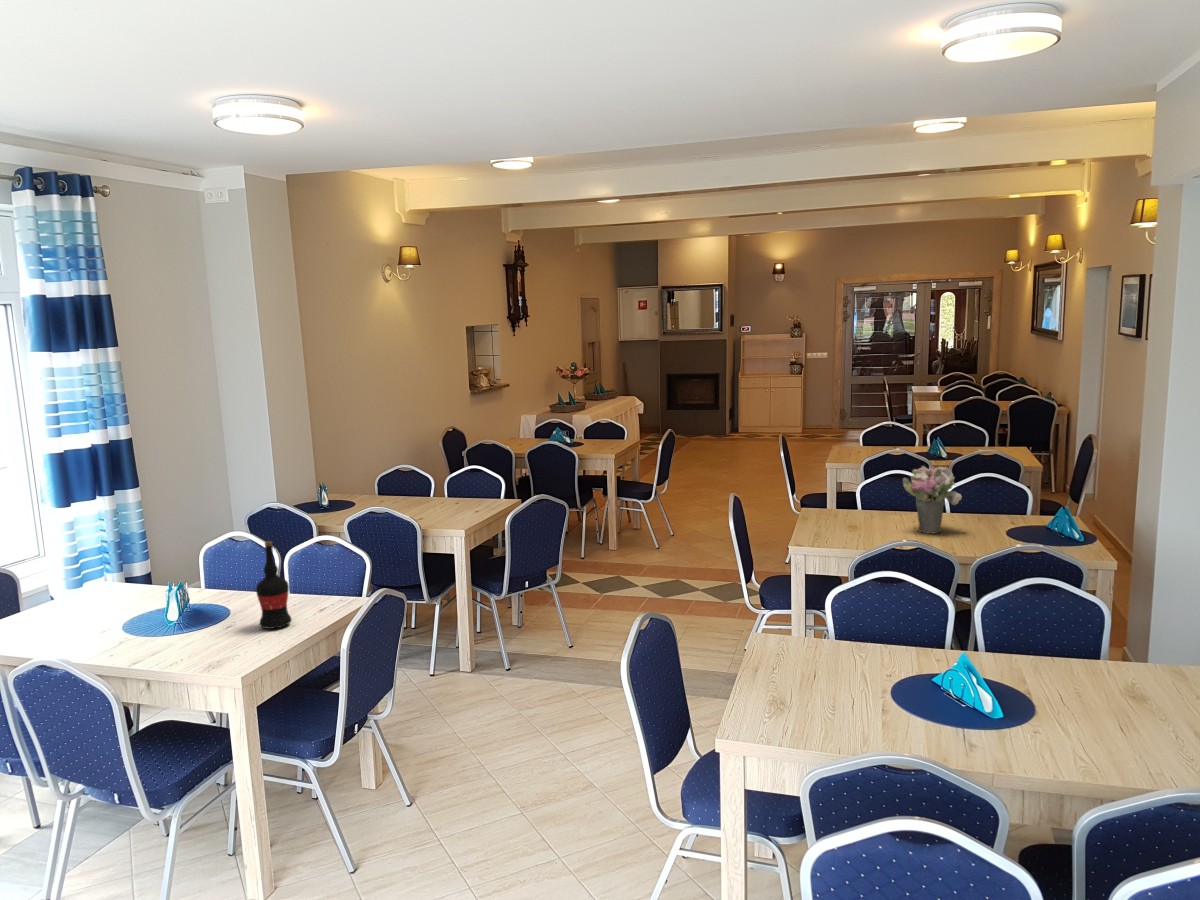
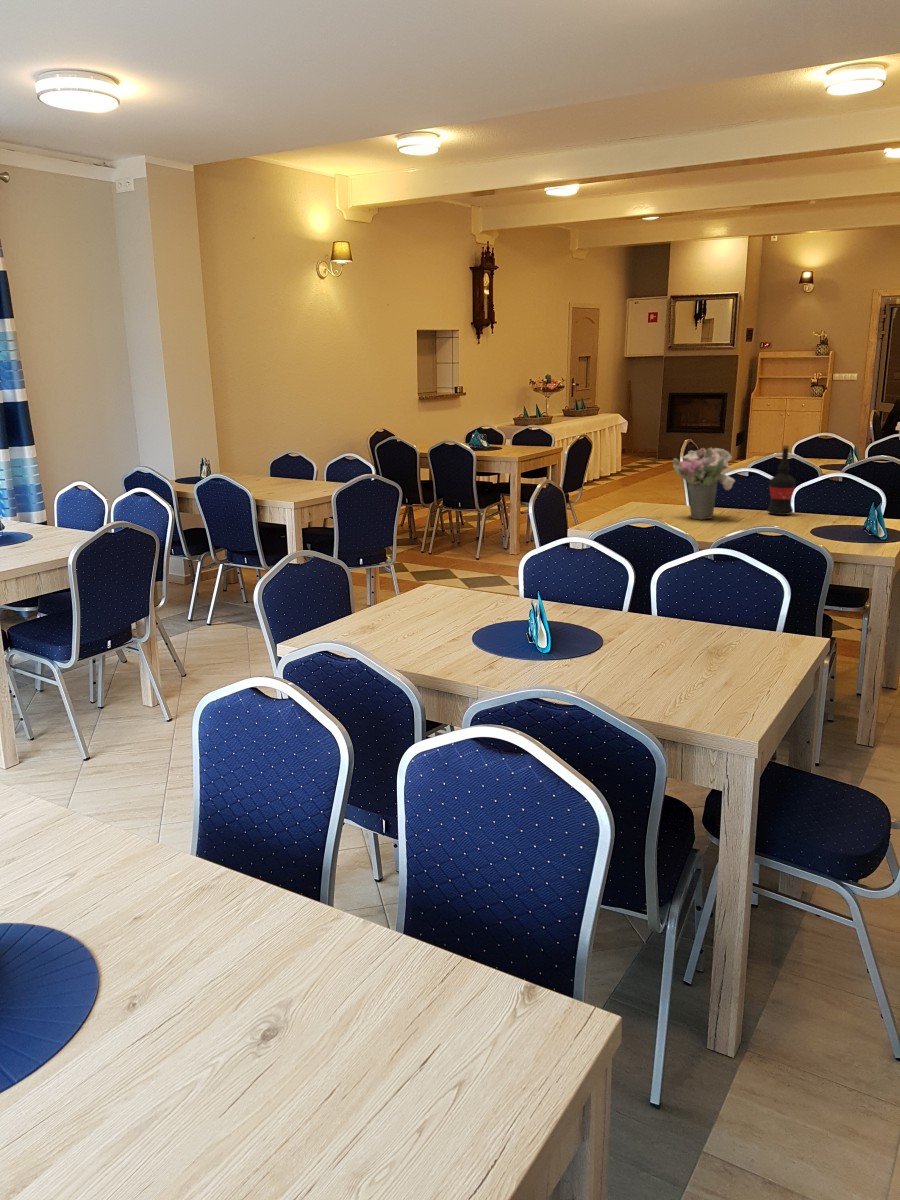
wine bottle: present [256,541,292,629] -> present [767,445,796,515]

